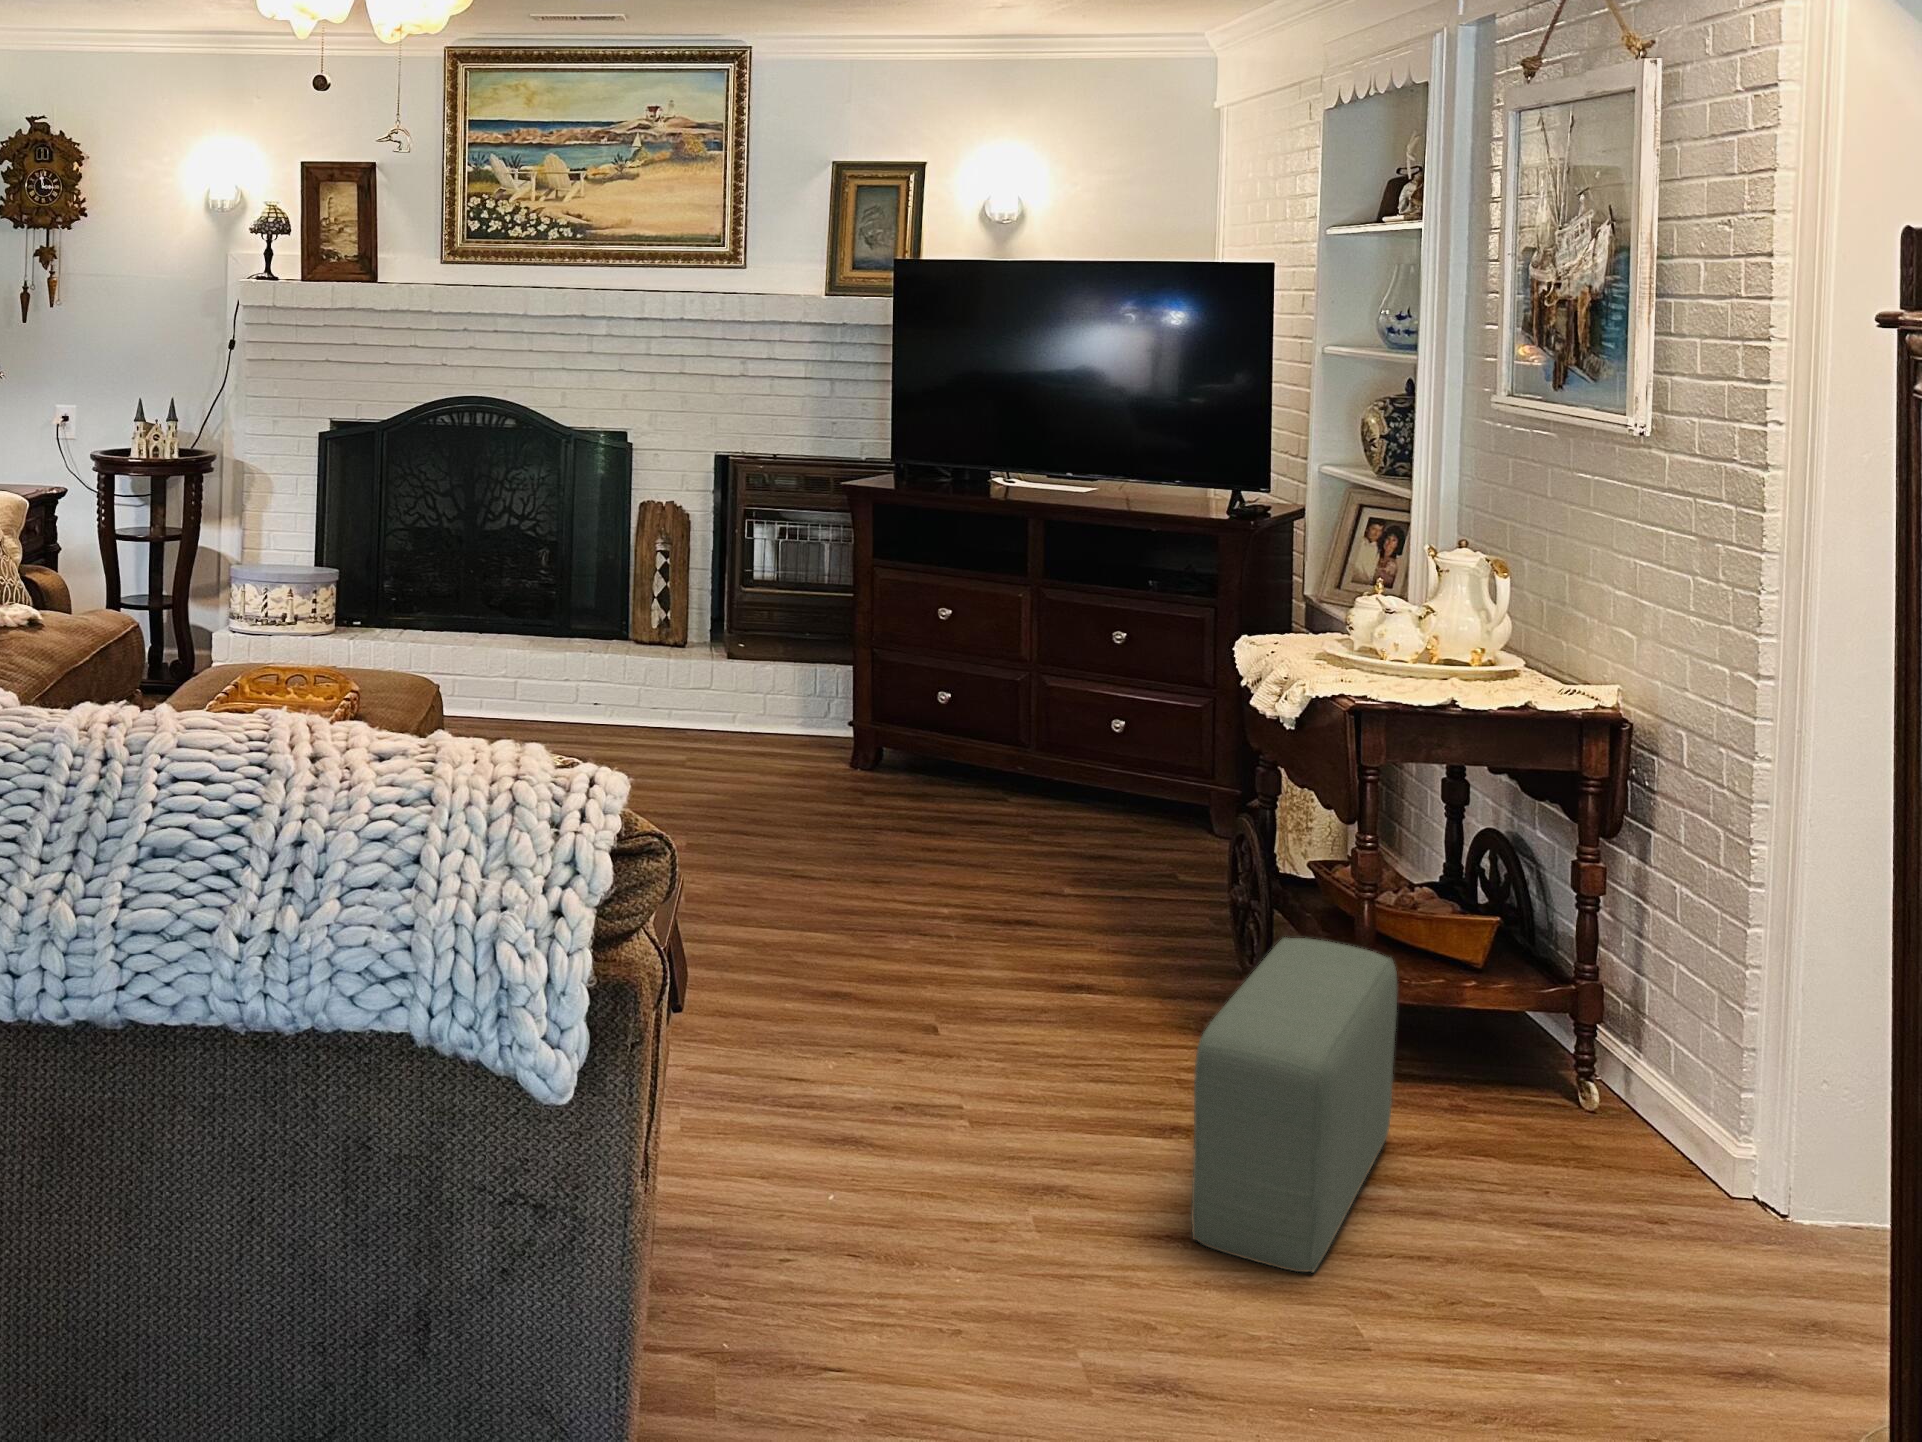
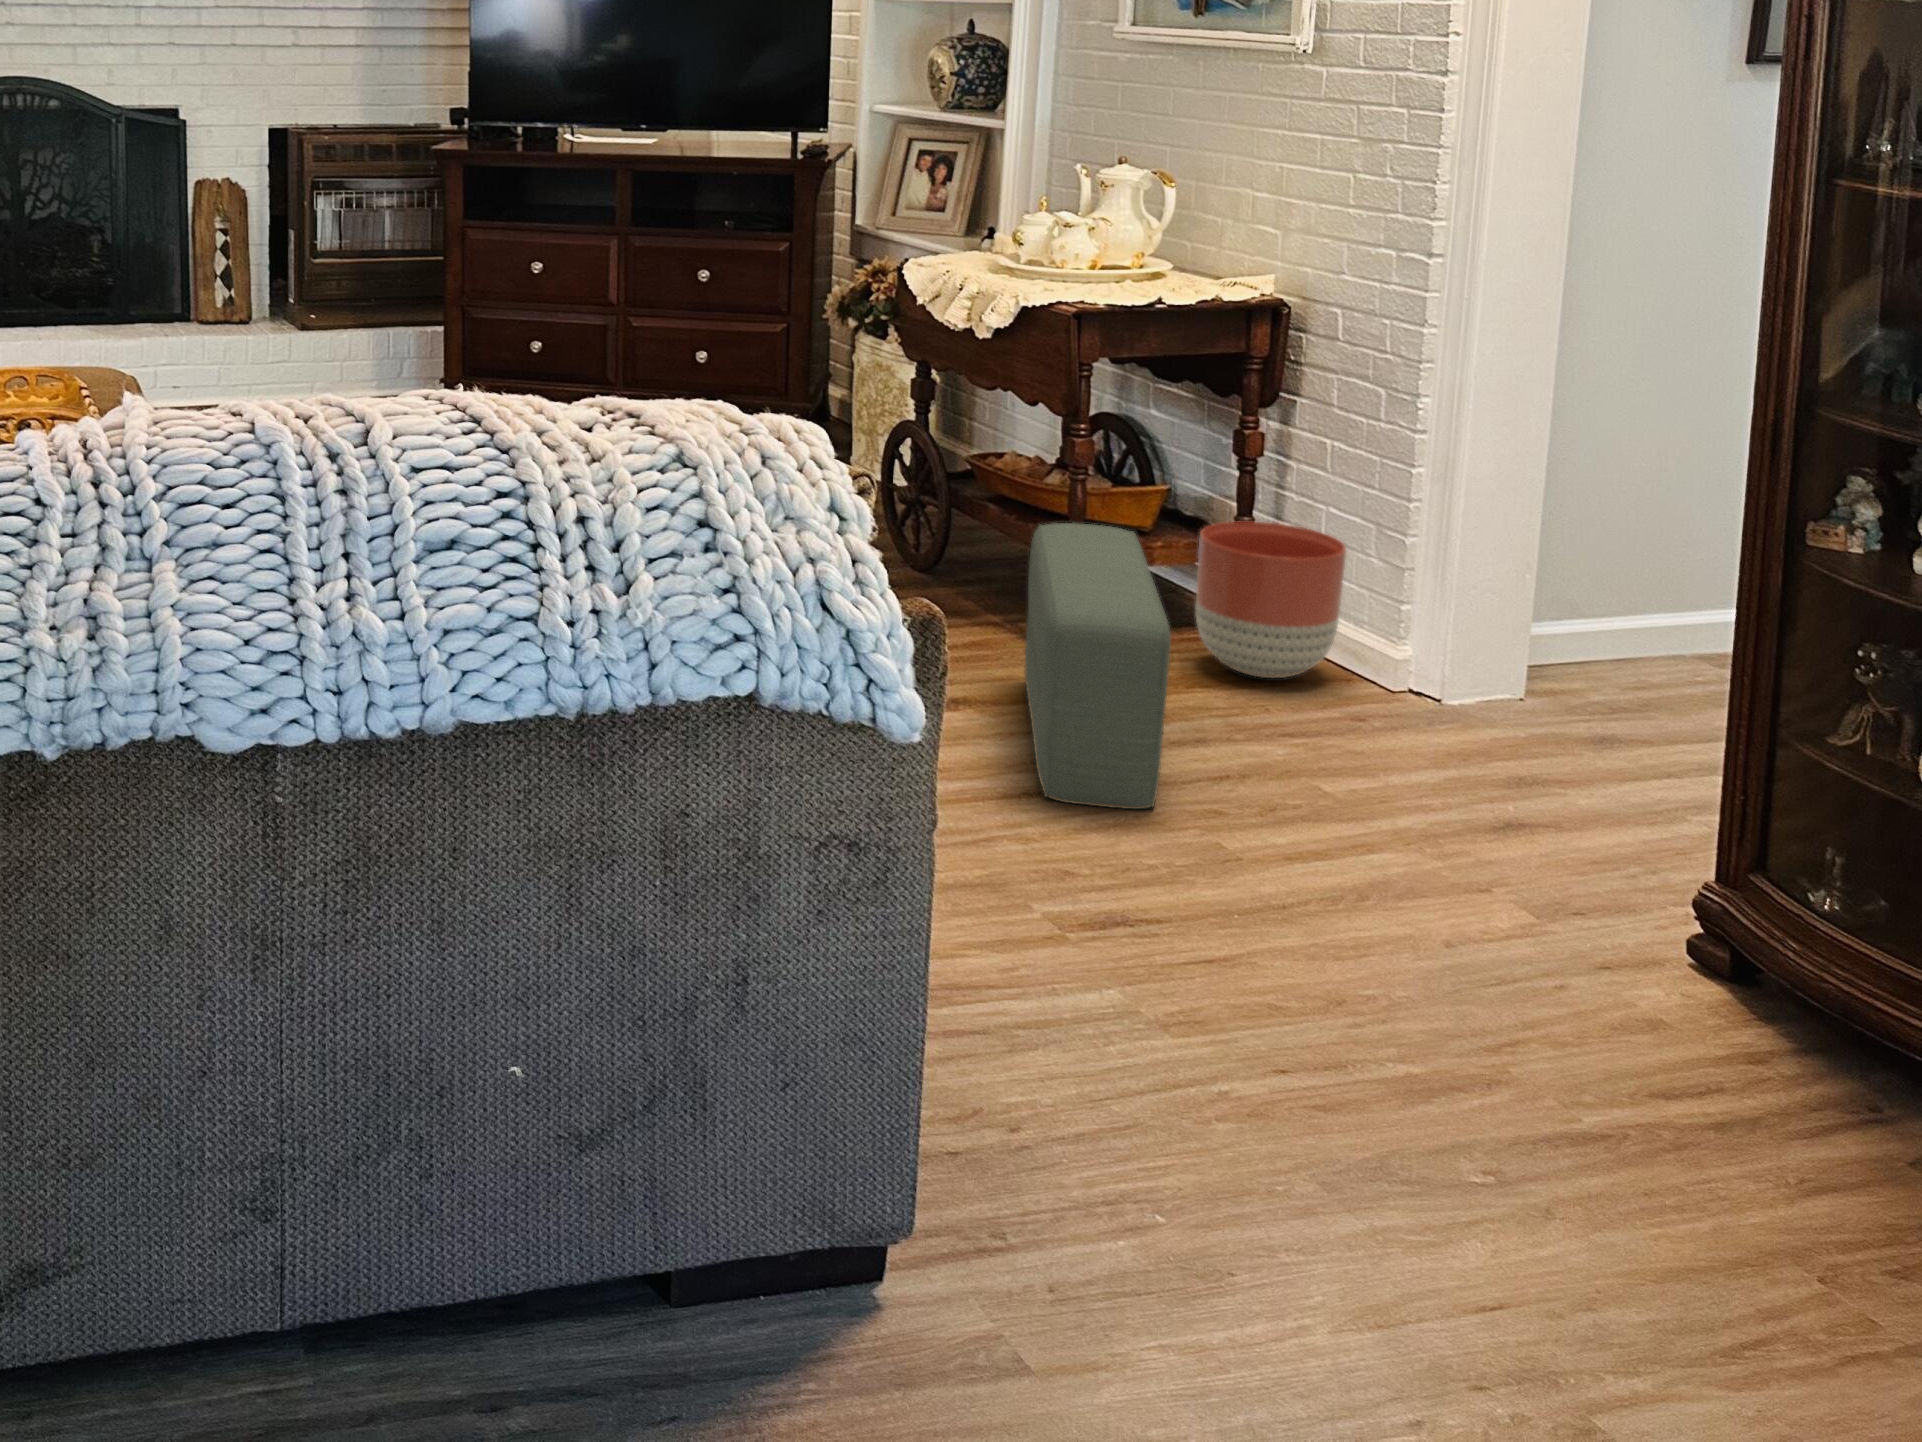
planter: none [1503,964,1683,1157] -> present [1195,521,1346,678]

